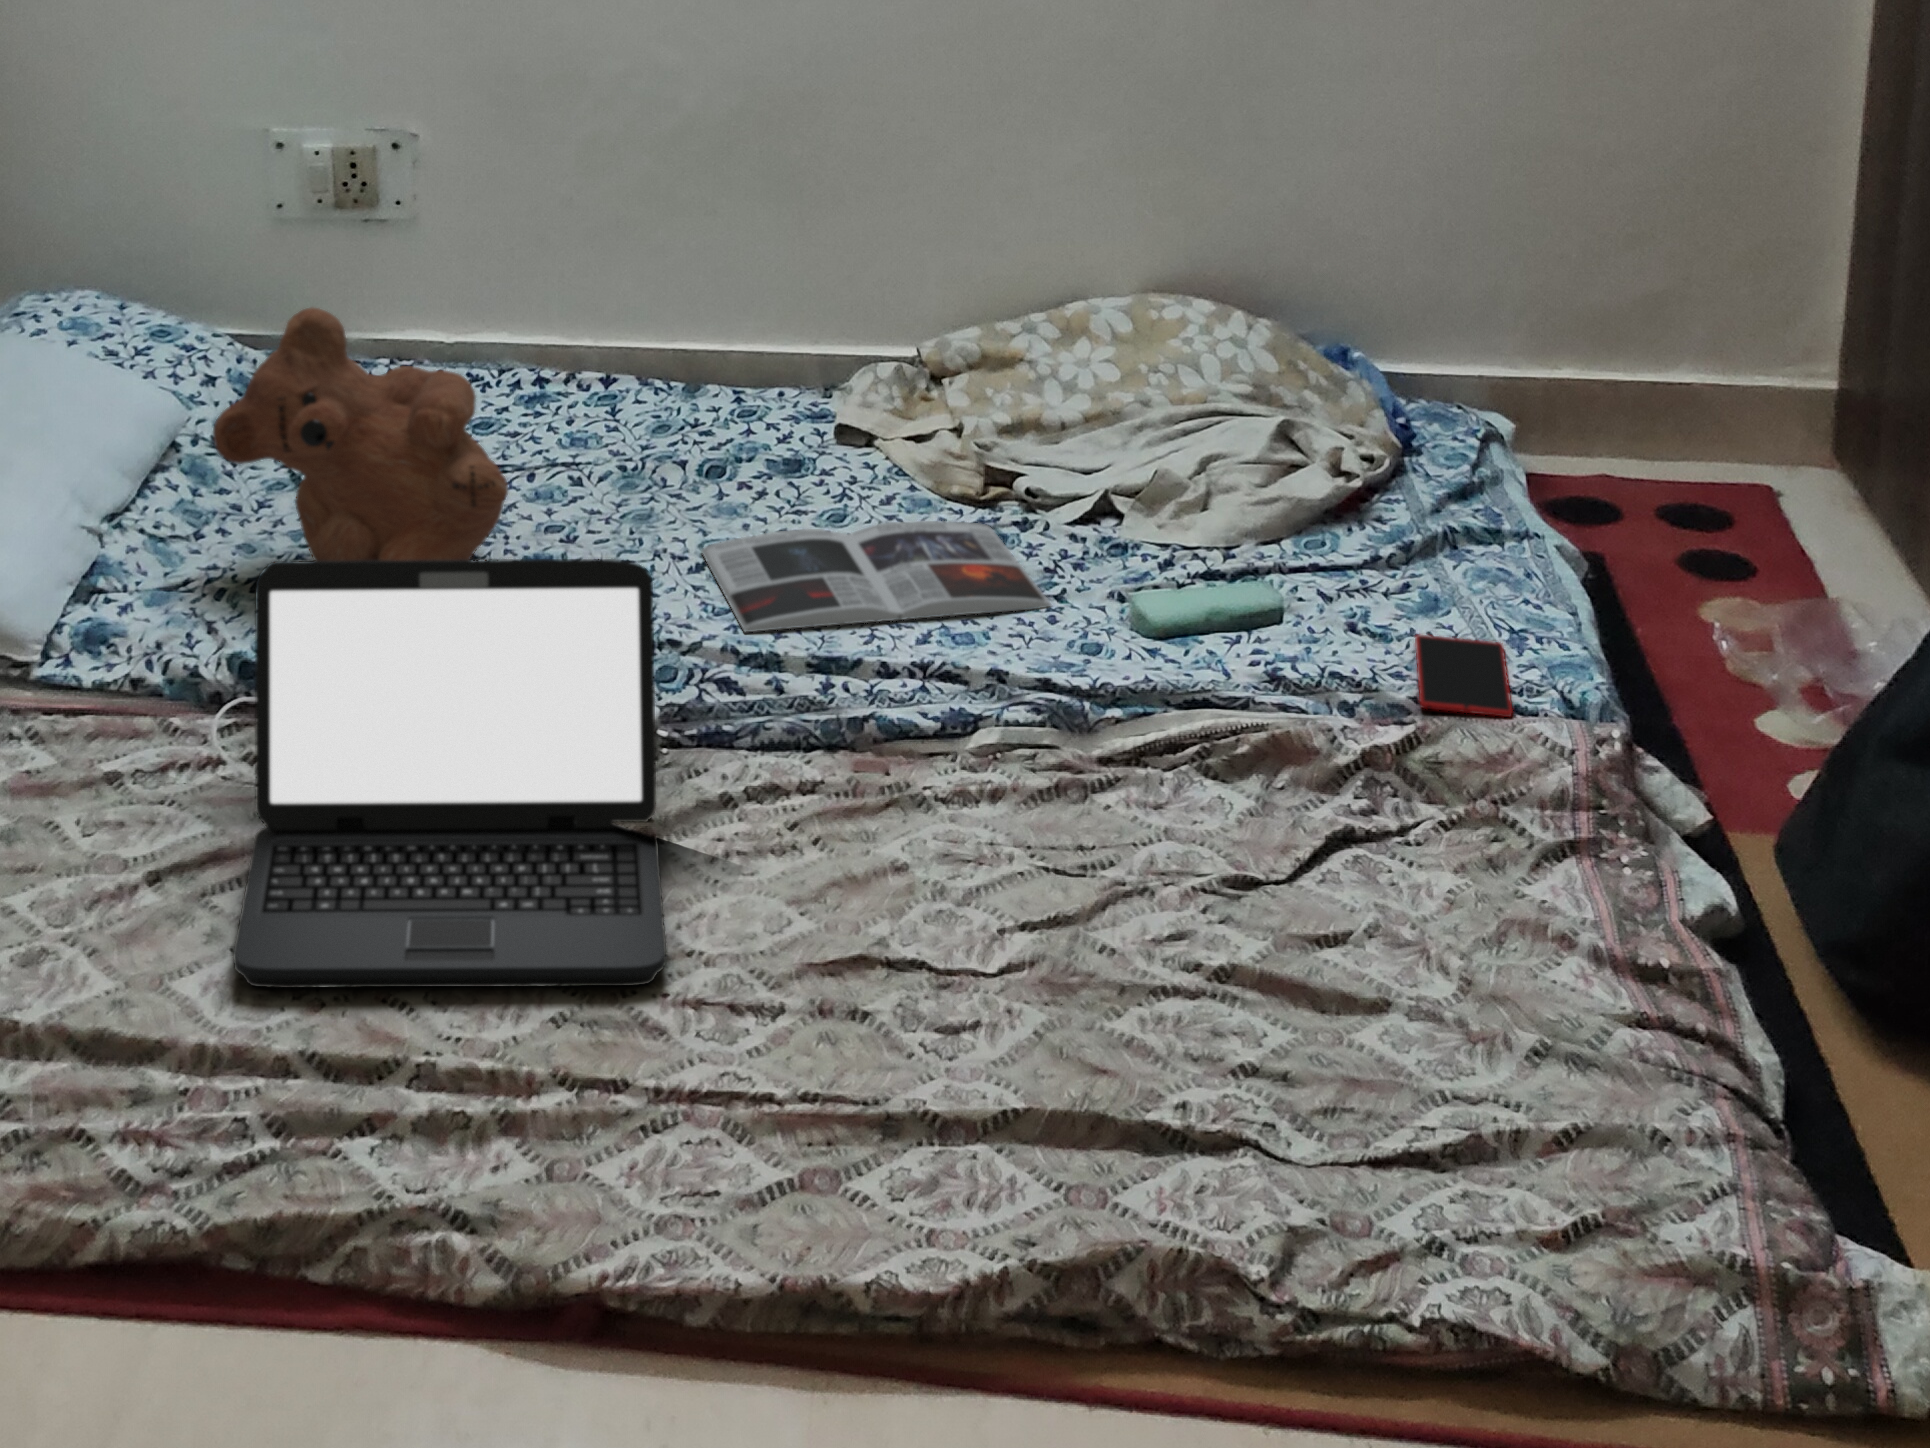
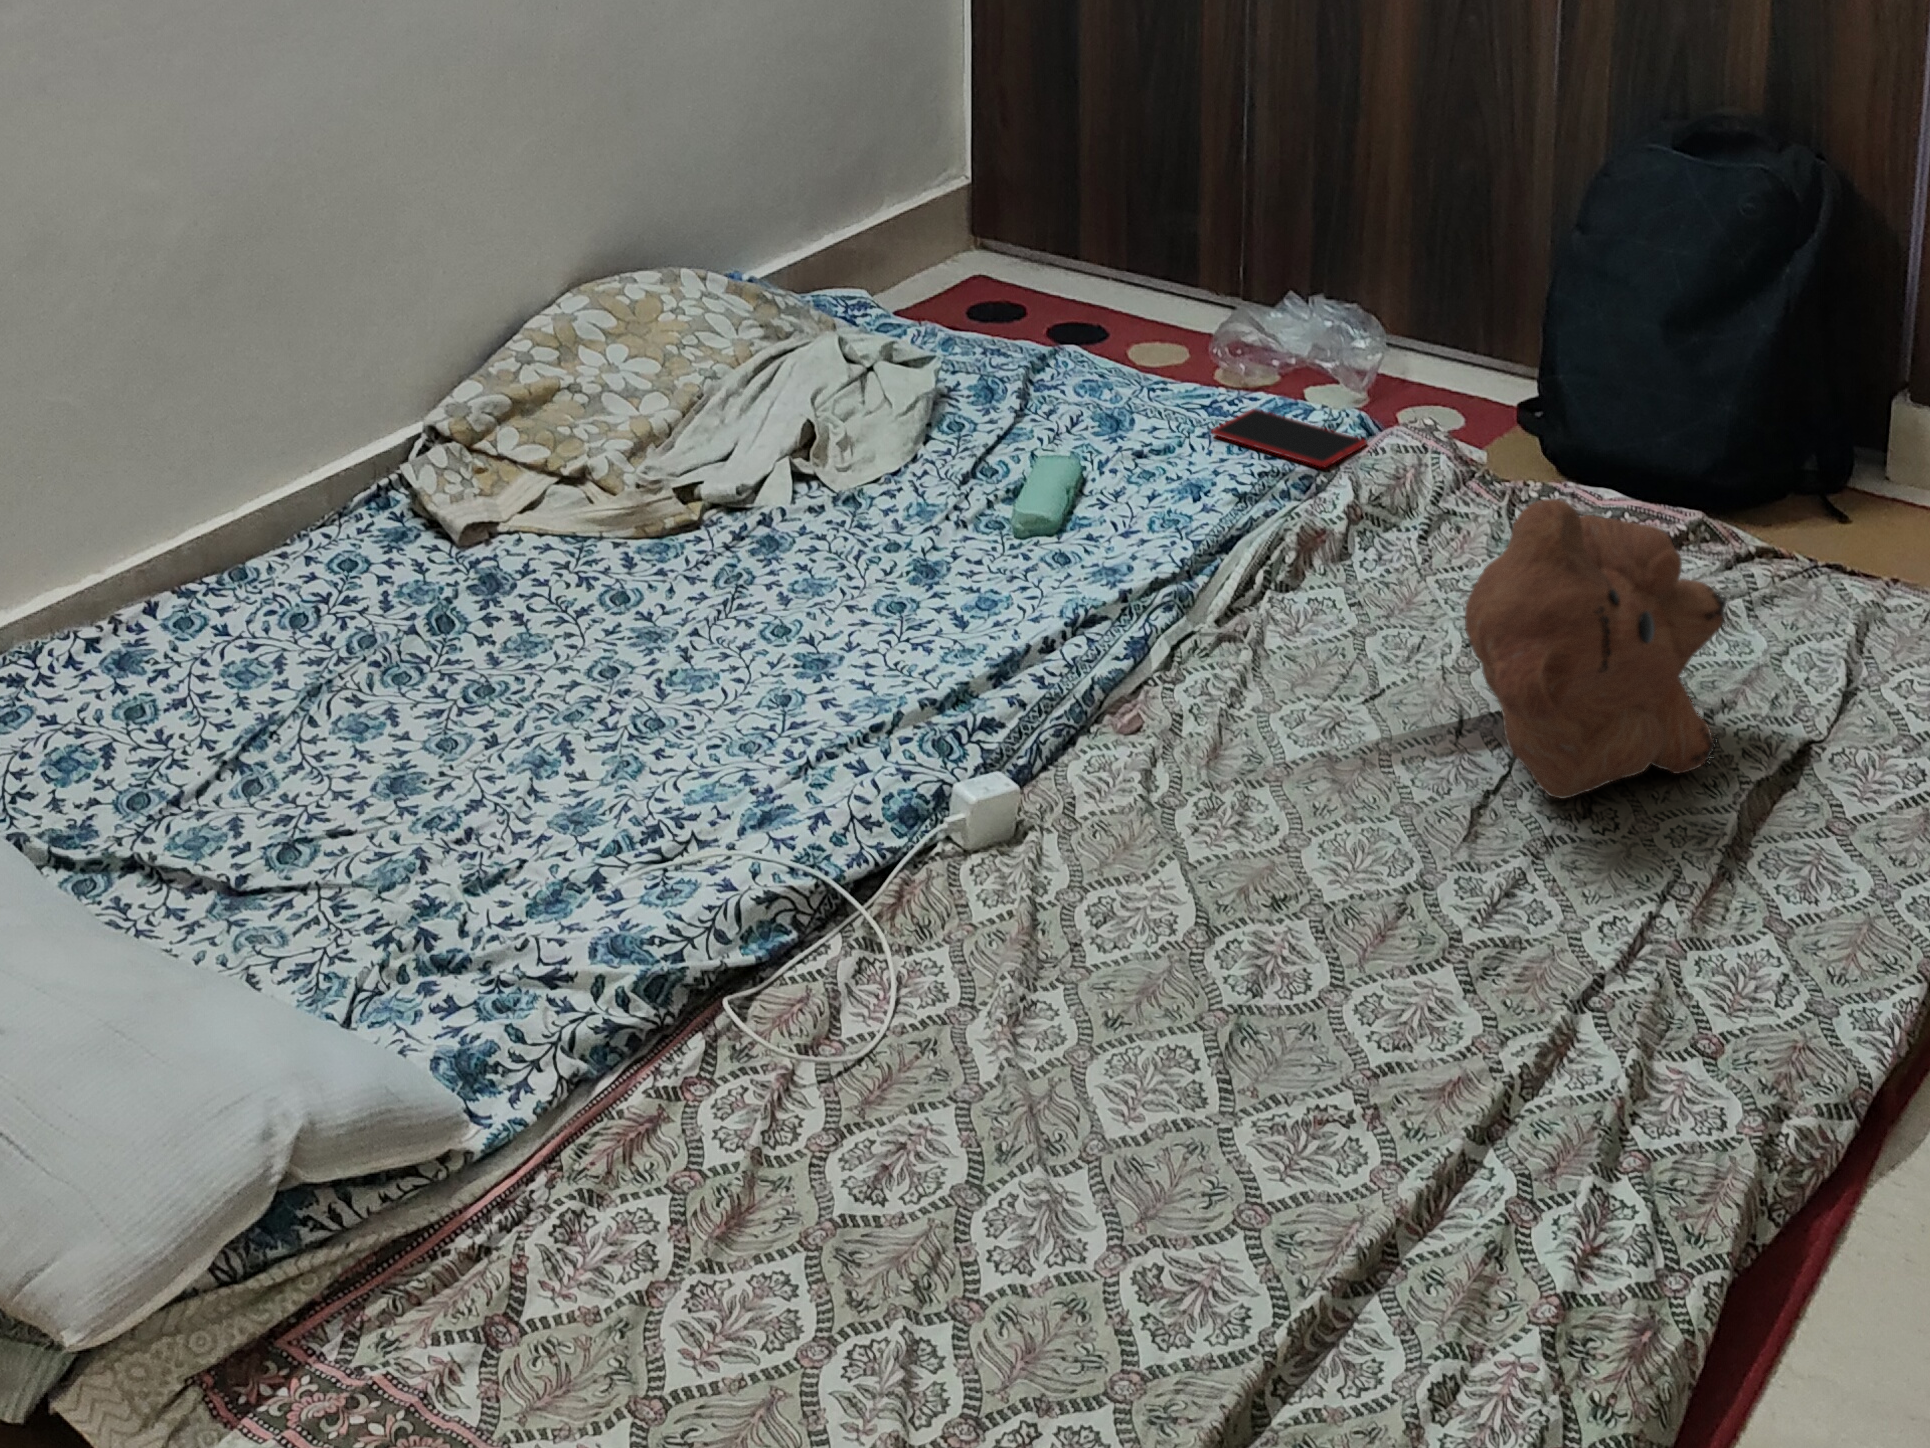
teddy bear: present [213,308,508,561] -> present [1465,499,1727,799]
magazine: present [702,521,1052,632] -> none [655,531,967,699]
laptop: present [233,559,666,988] -> none [924,596,1442,1143]

